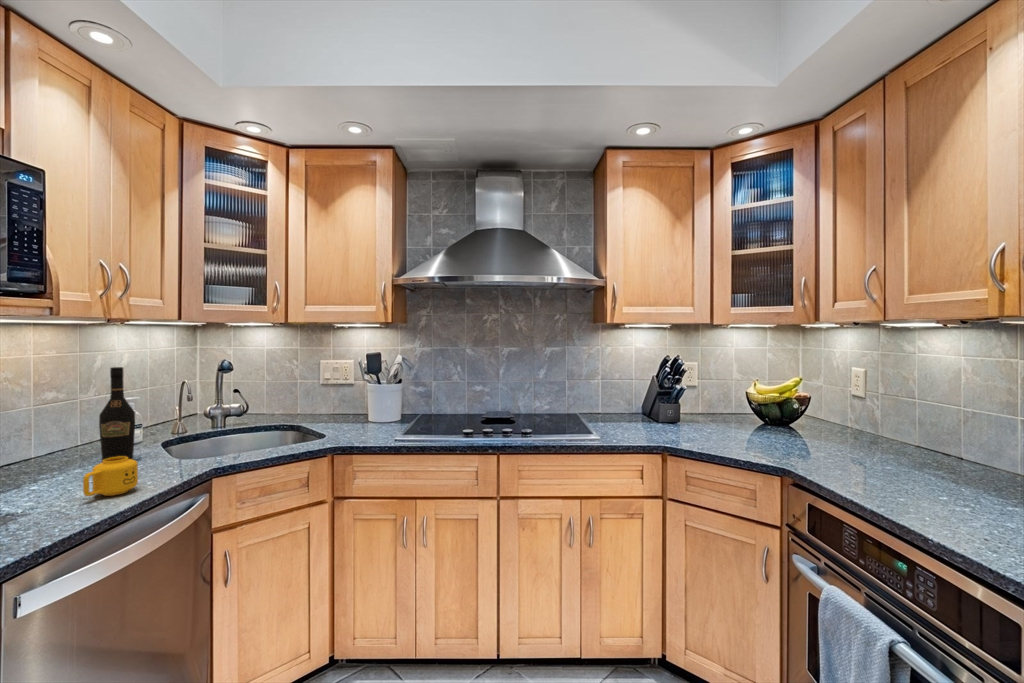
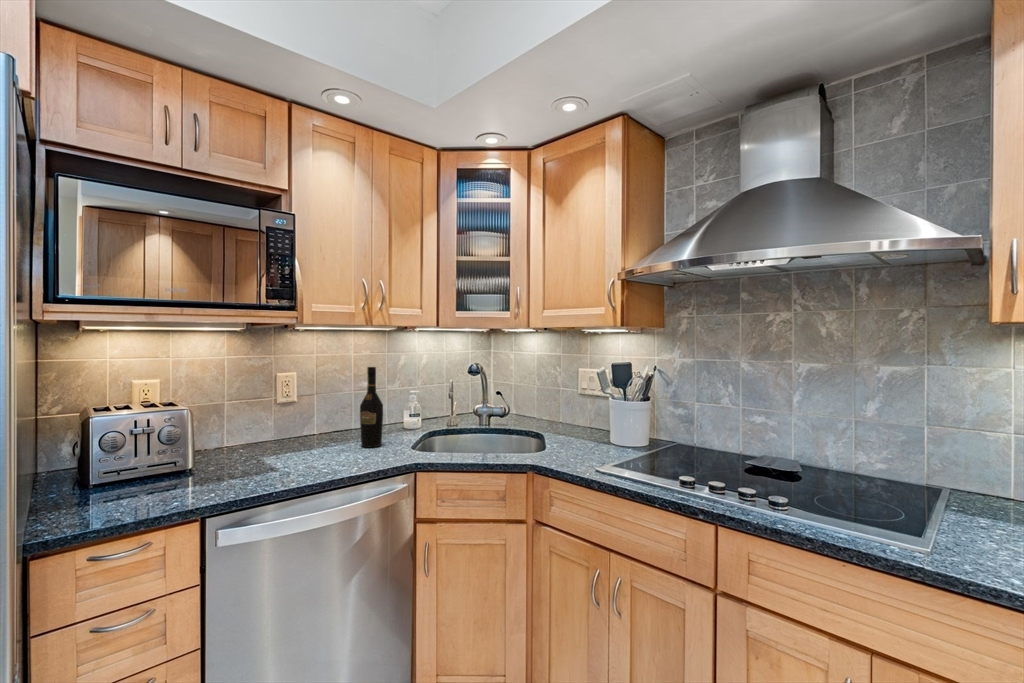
mug: present [83,456,138,496] -> none [302,441,343,472]

